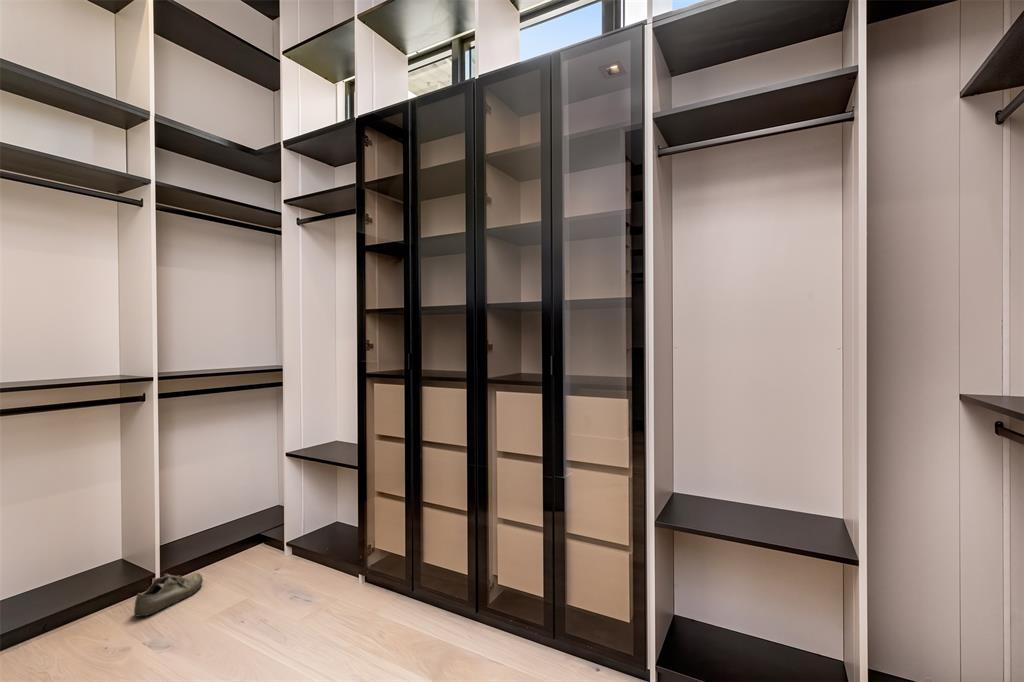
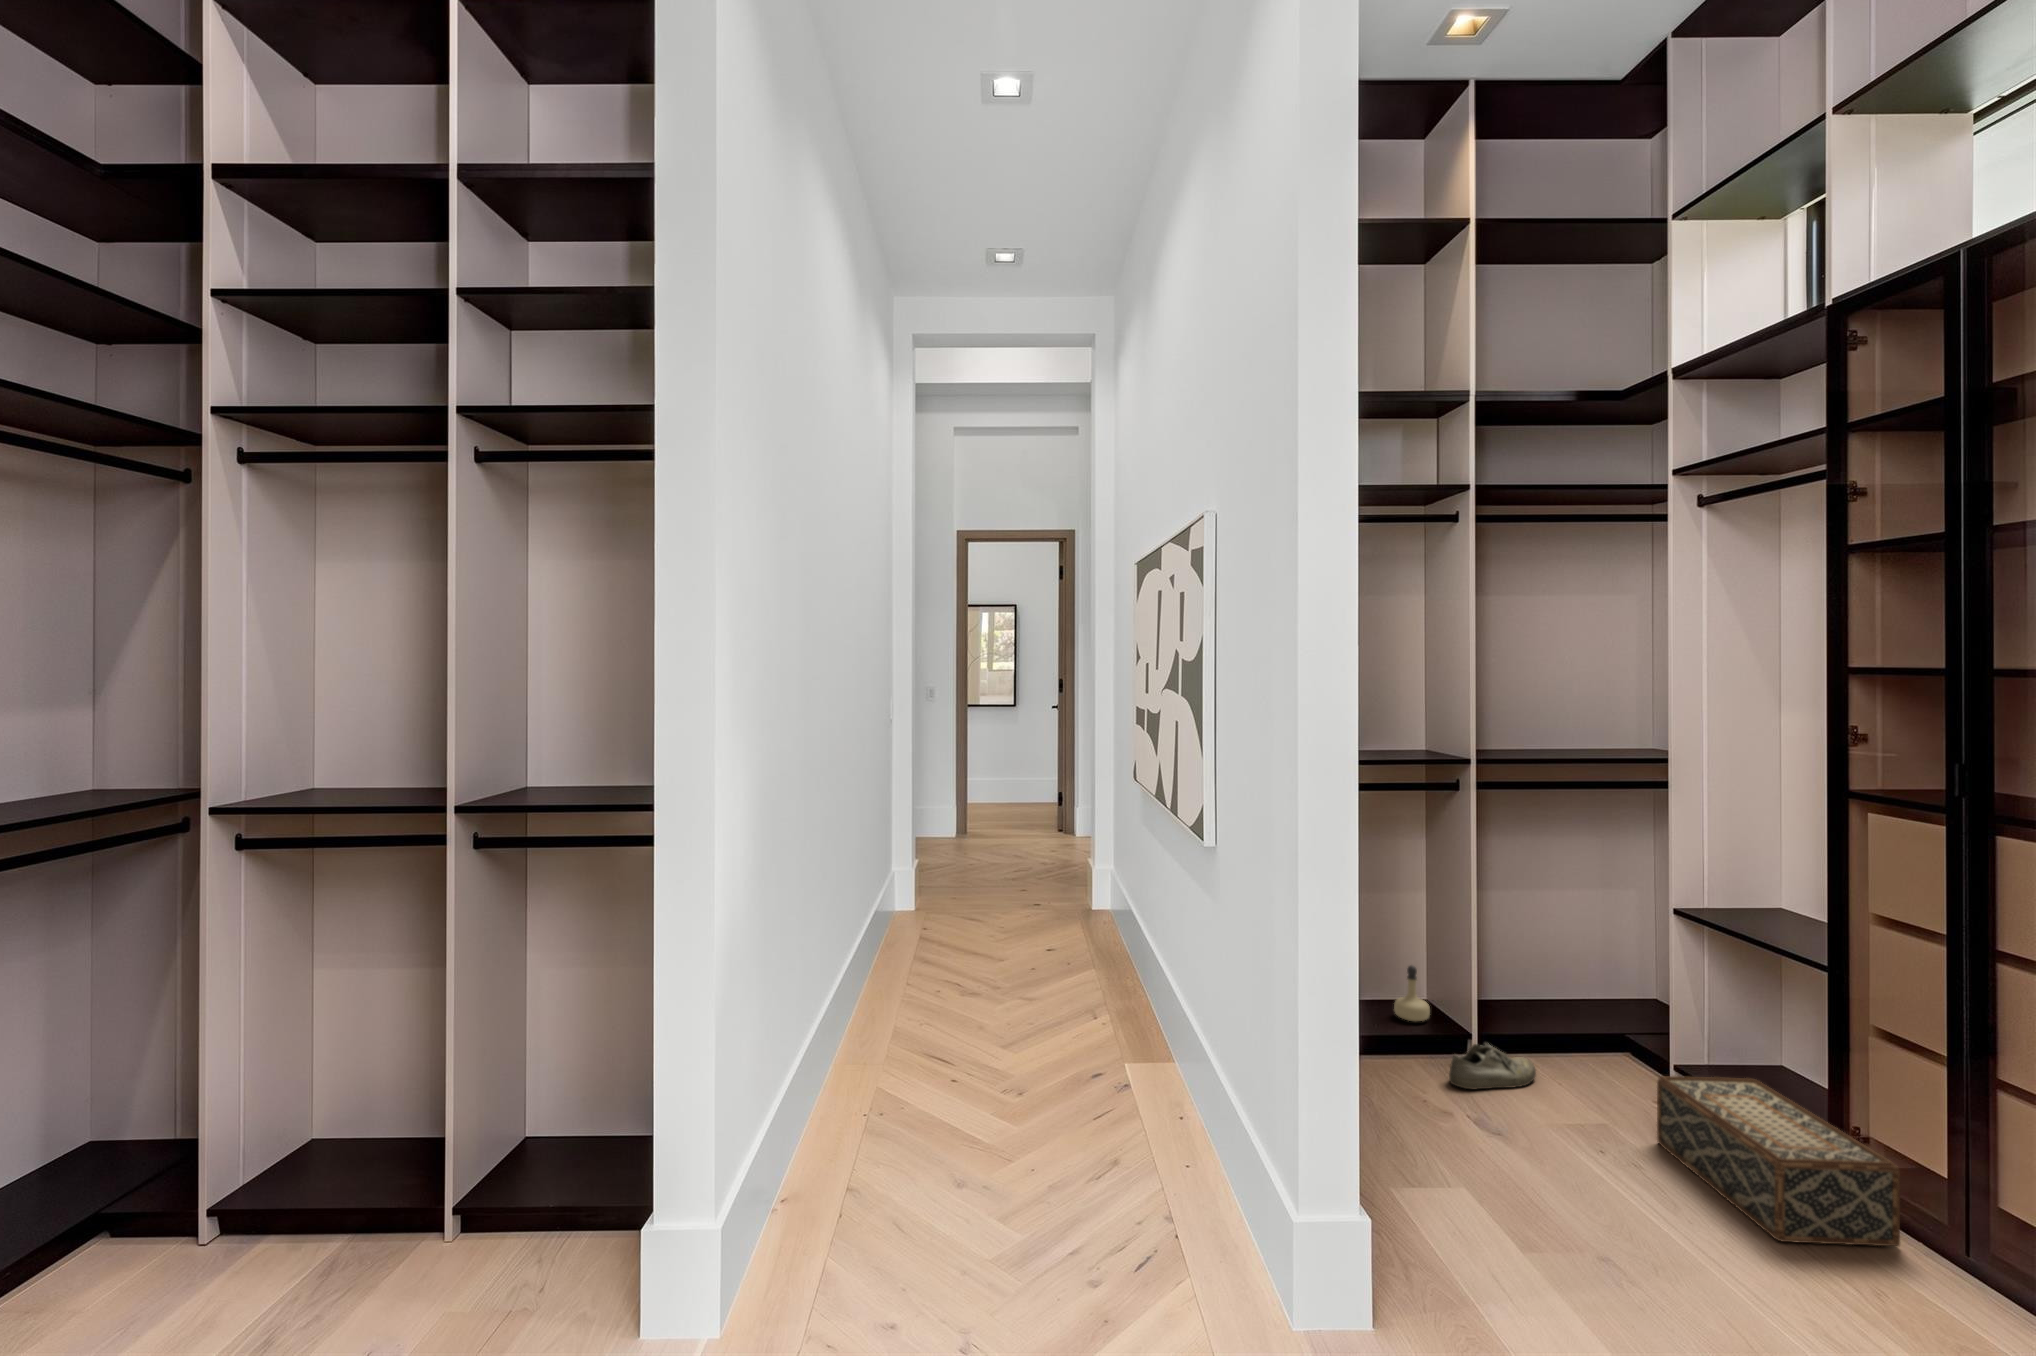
perfume bottle: none [90,535,123,578] -> present [1394,965,1430,1022]
woven basket: none [276,538,389,631] -> present [1657,1076,1900,1246]

